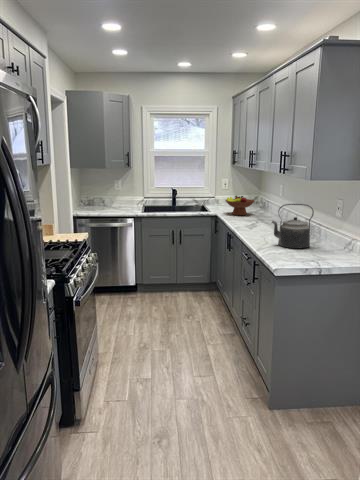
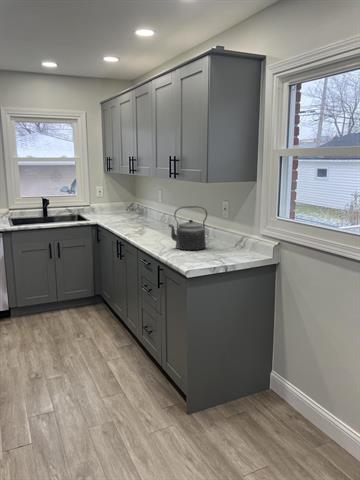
fruit bowl: present [225,196,254,215] -> none [105,203,136,223]

